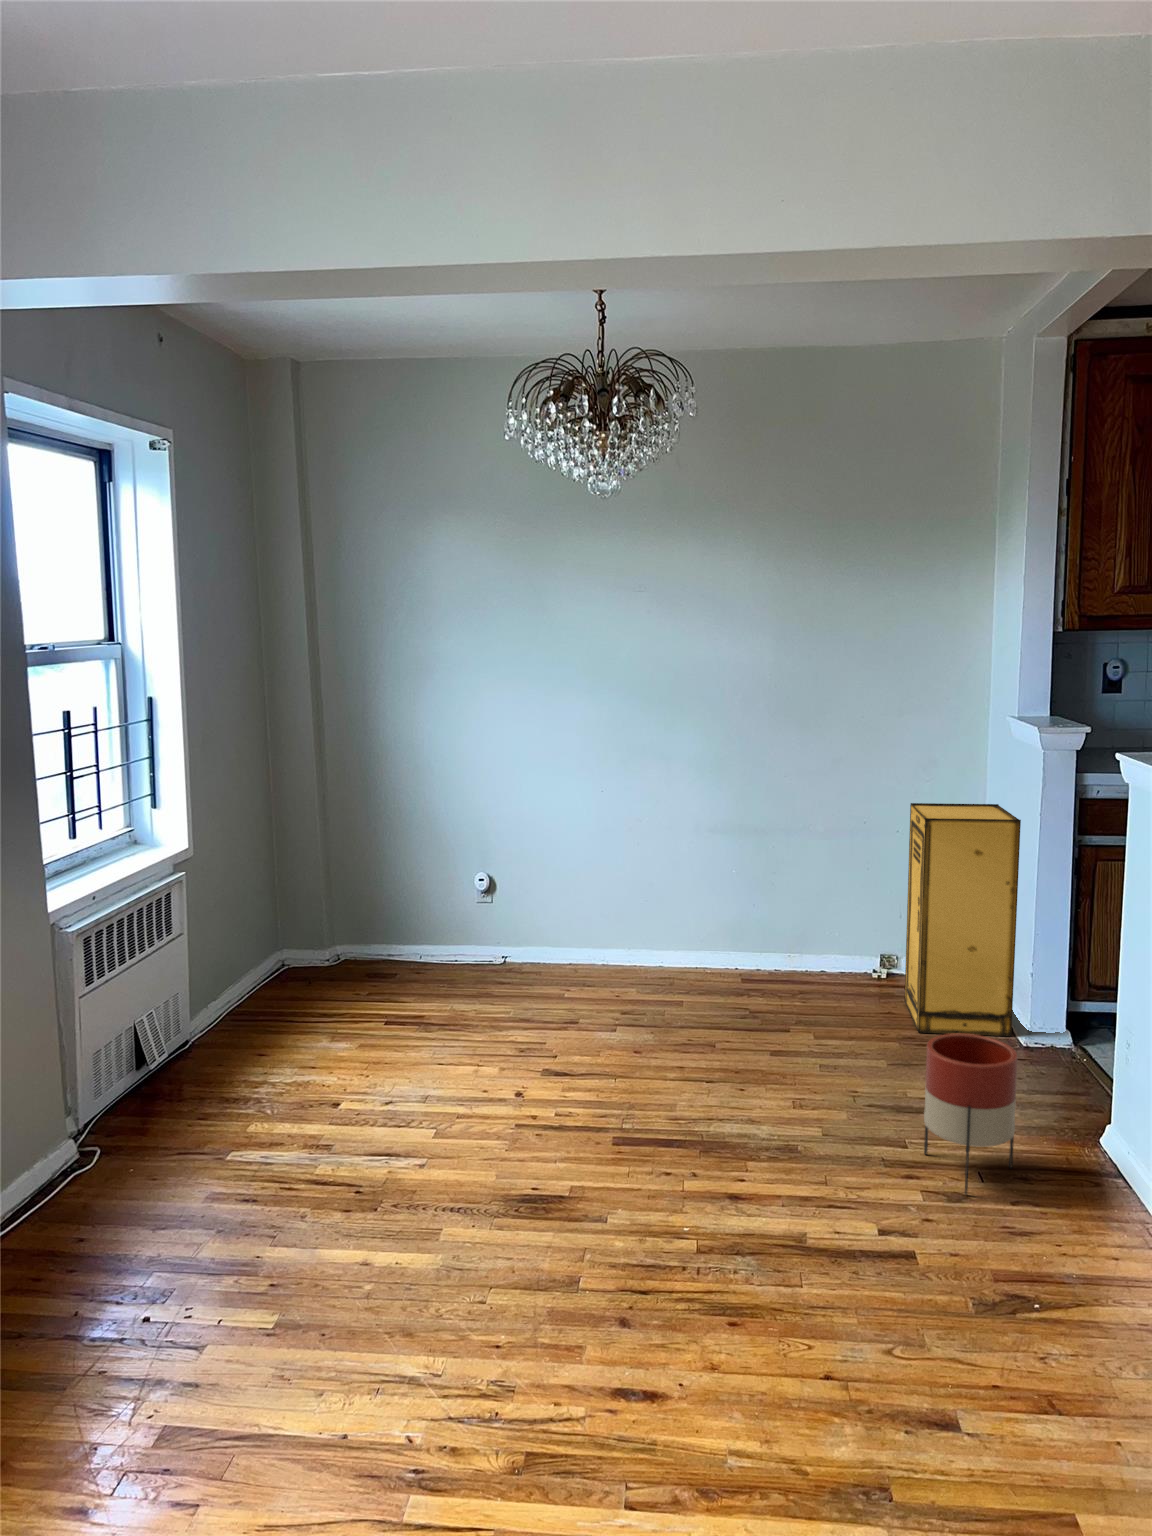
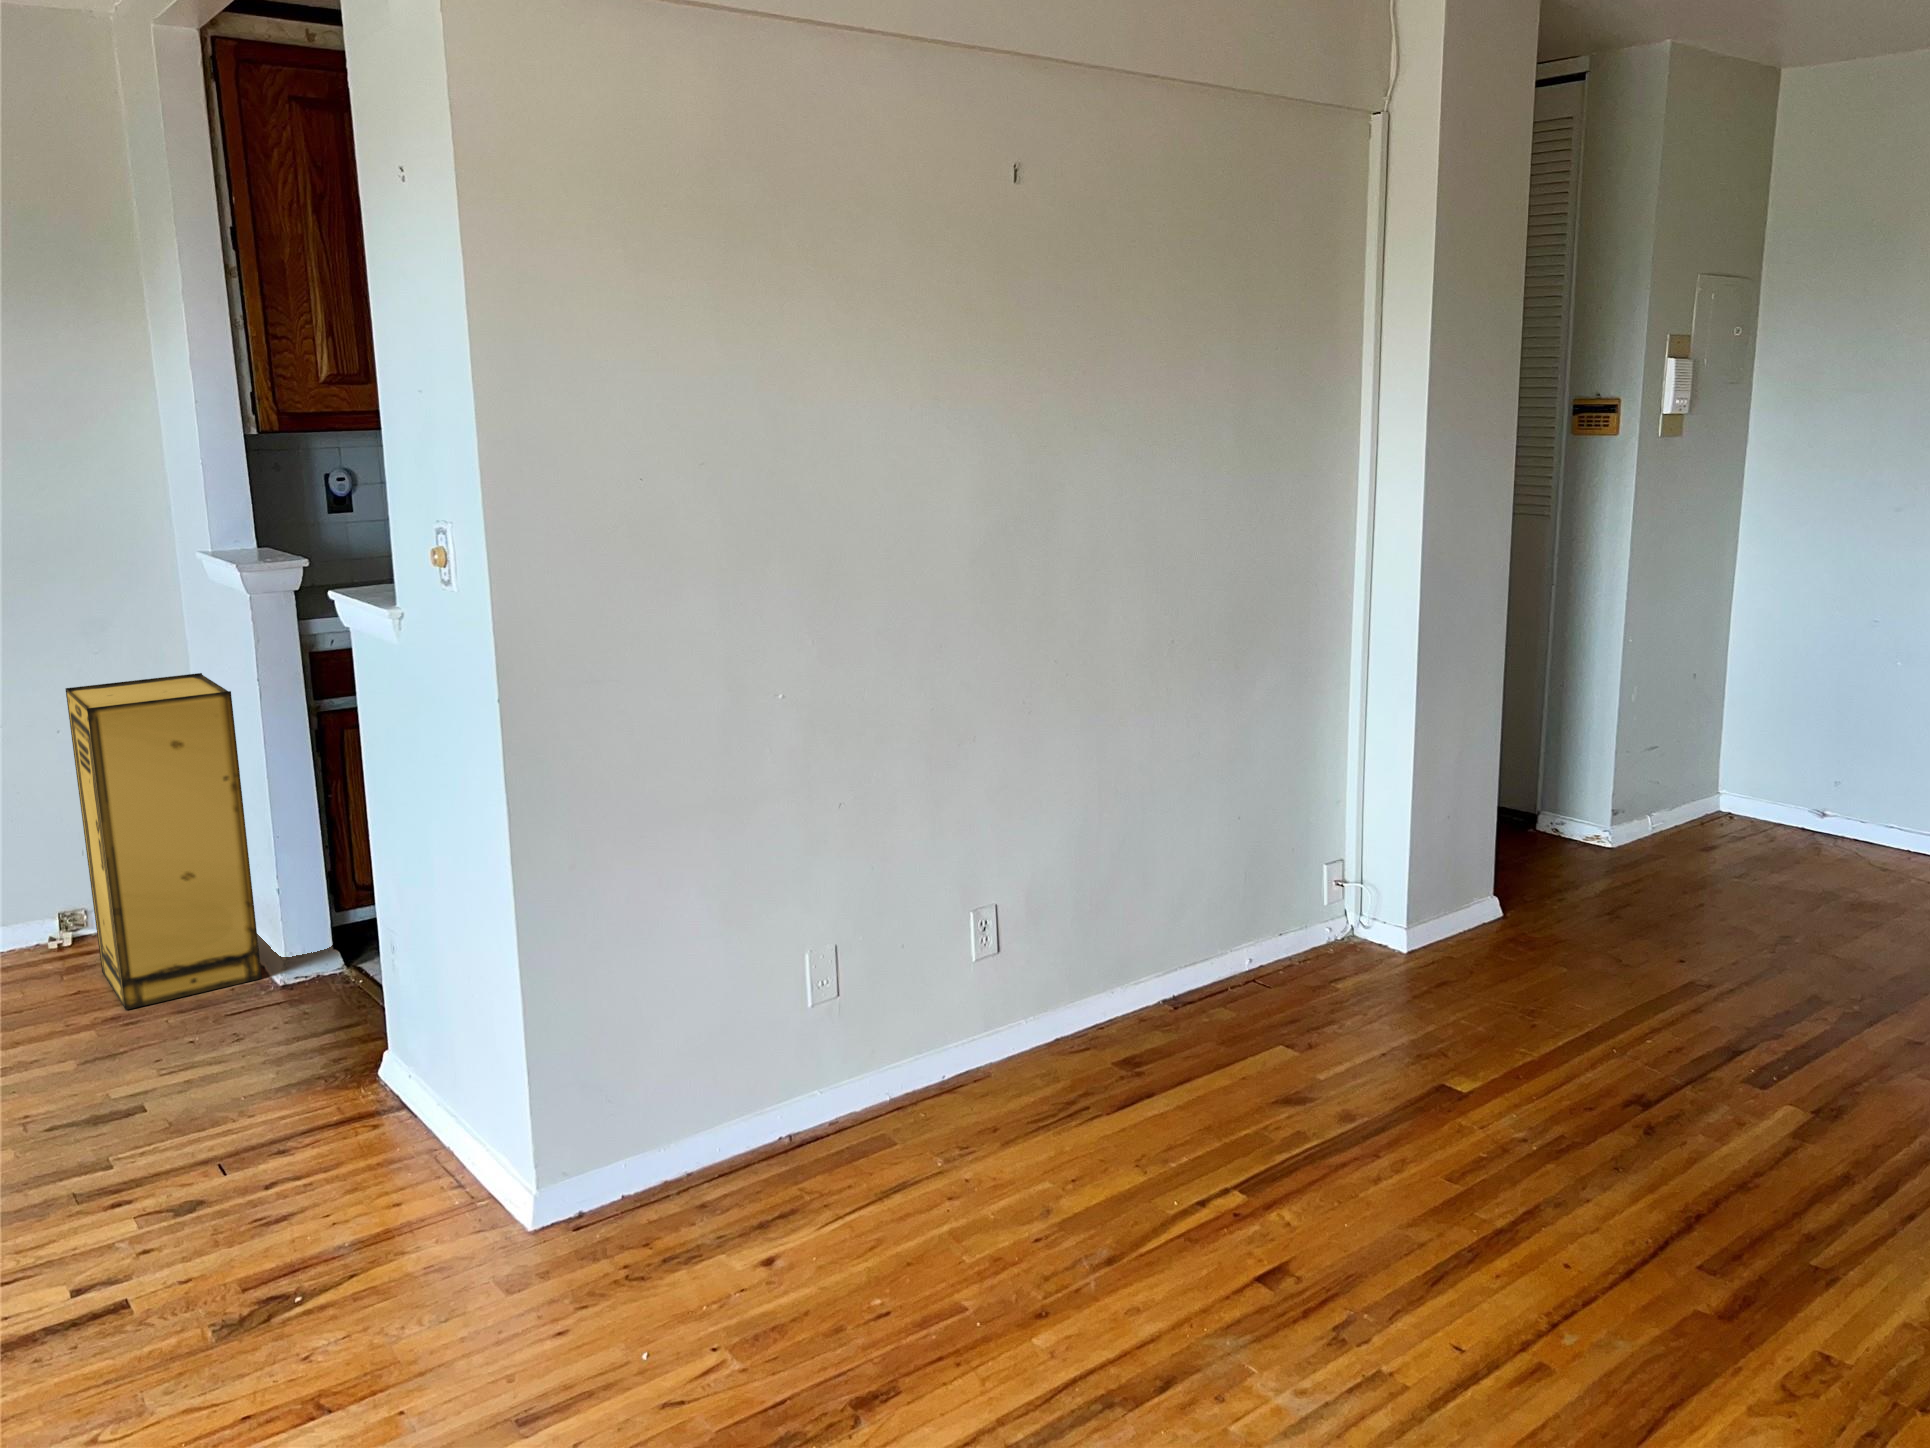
planter: present [924,1033,1017,1194] -> none [117,989,265,1201]

